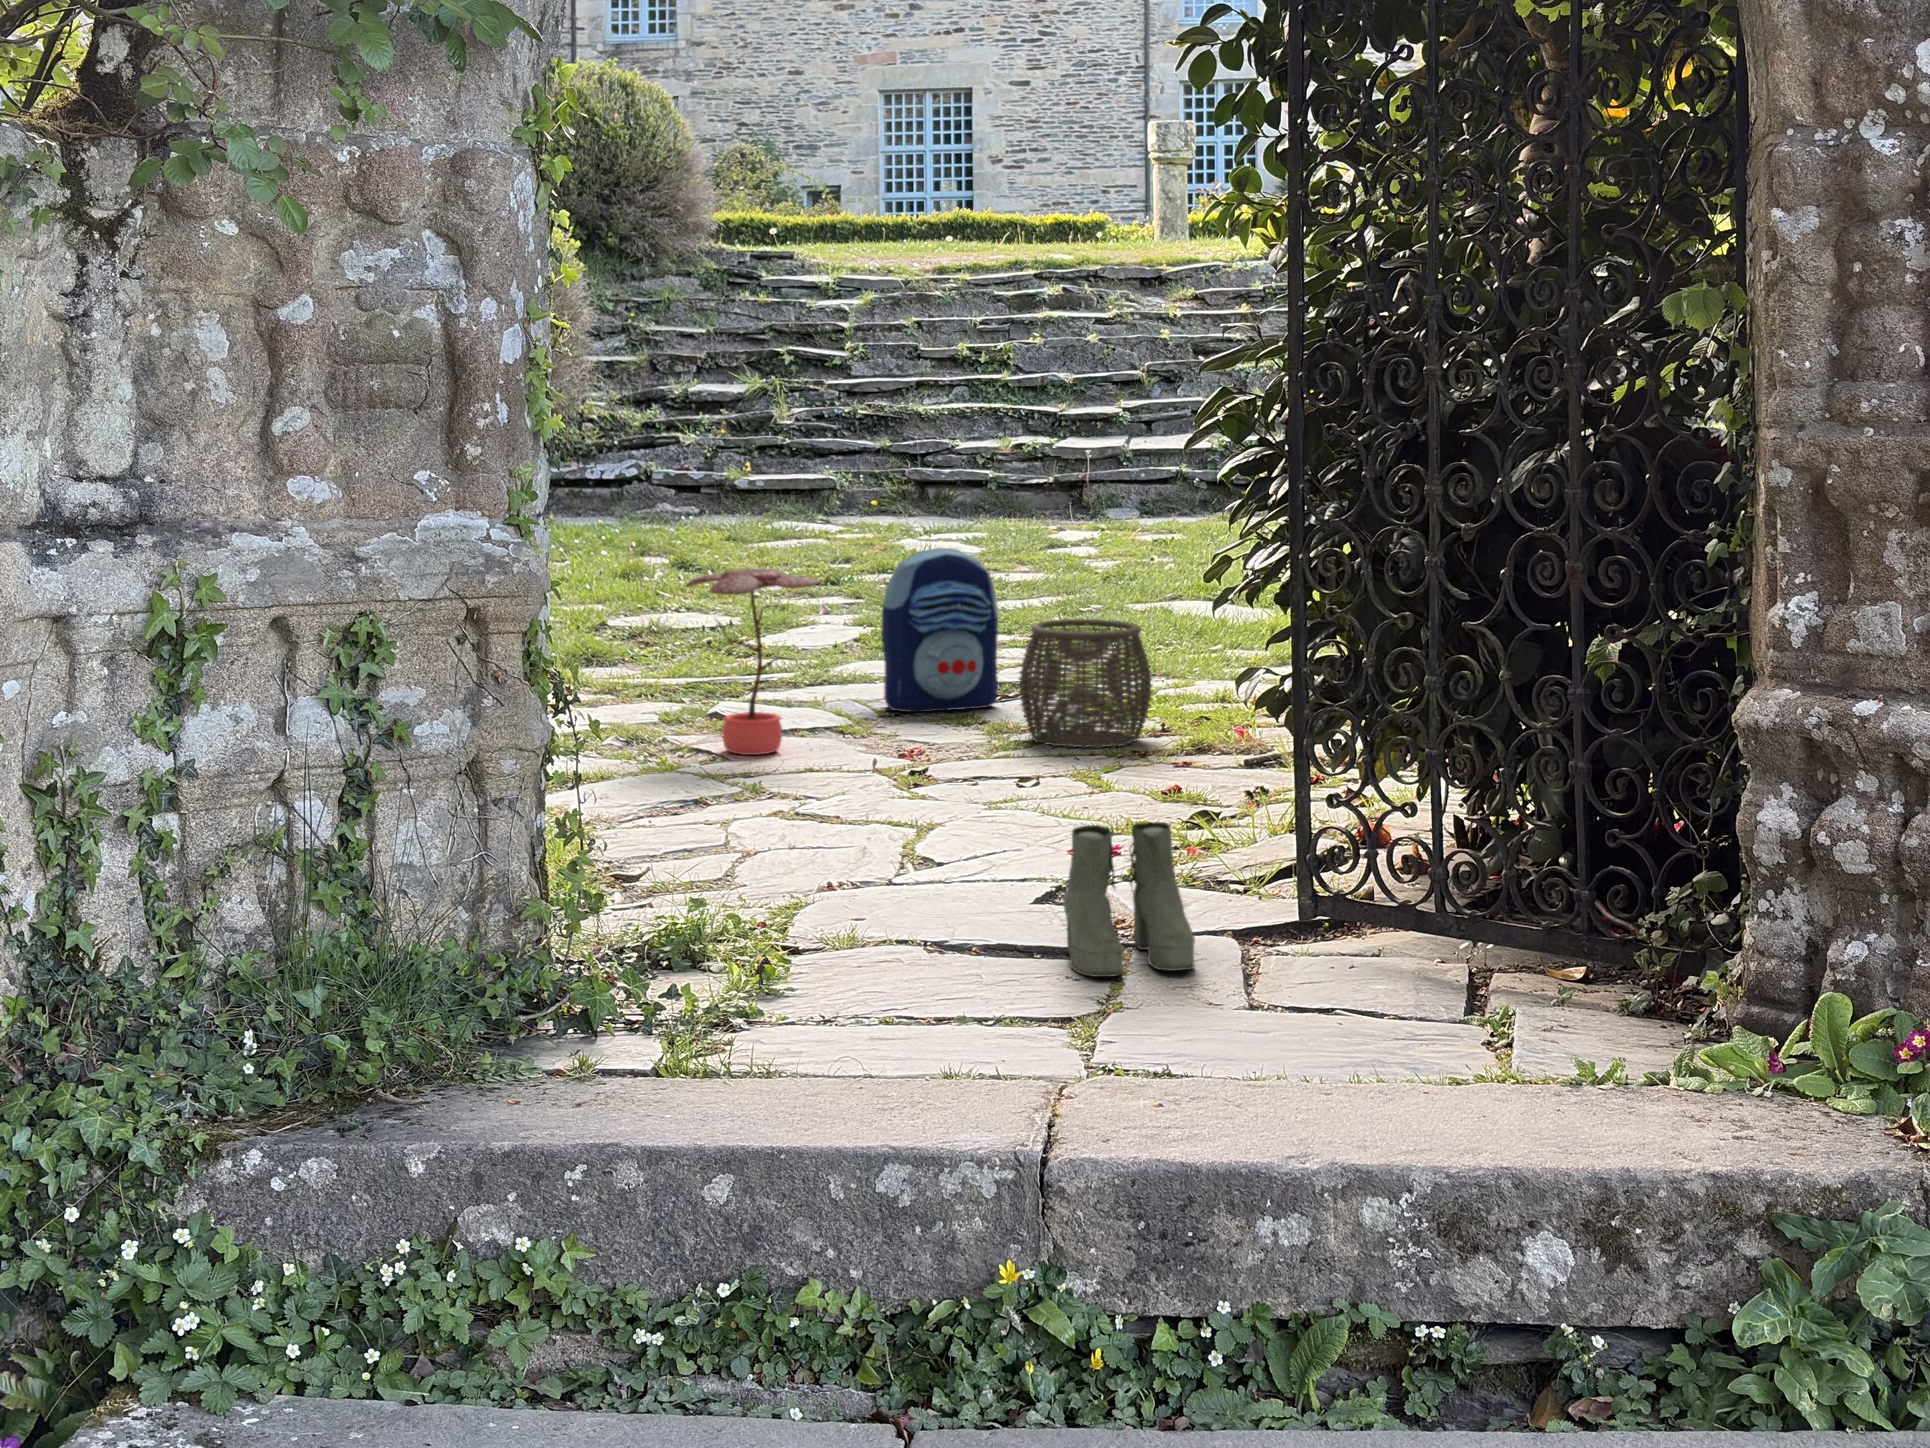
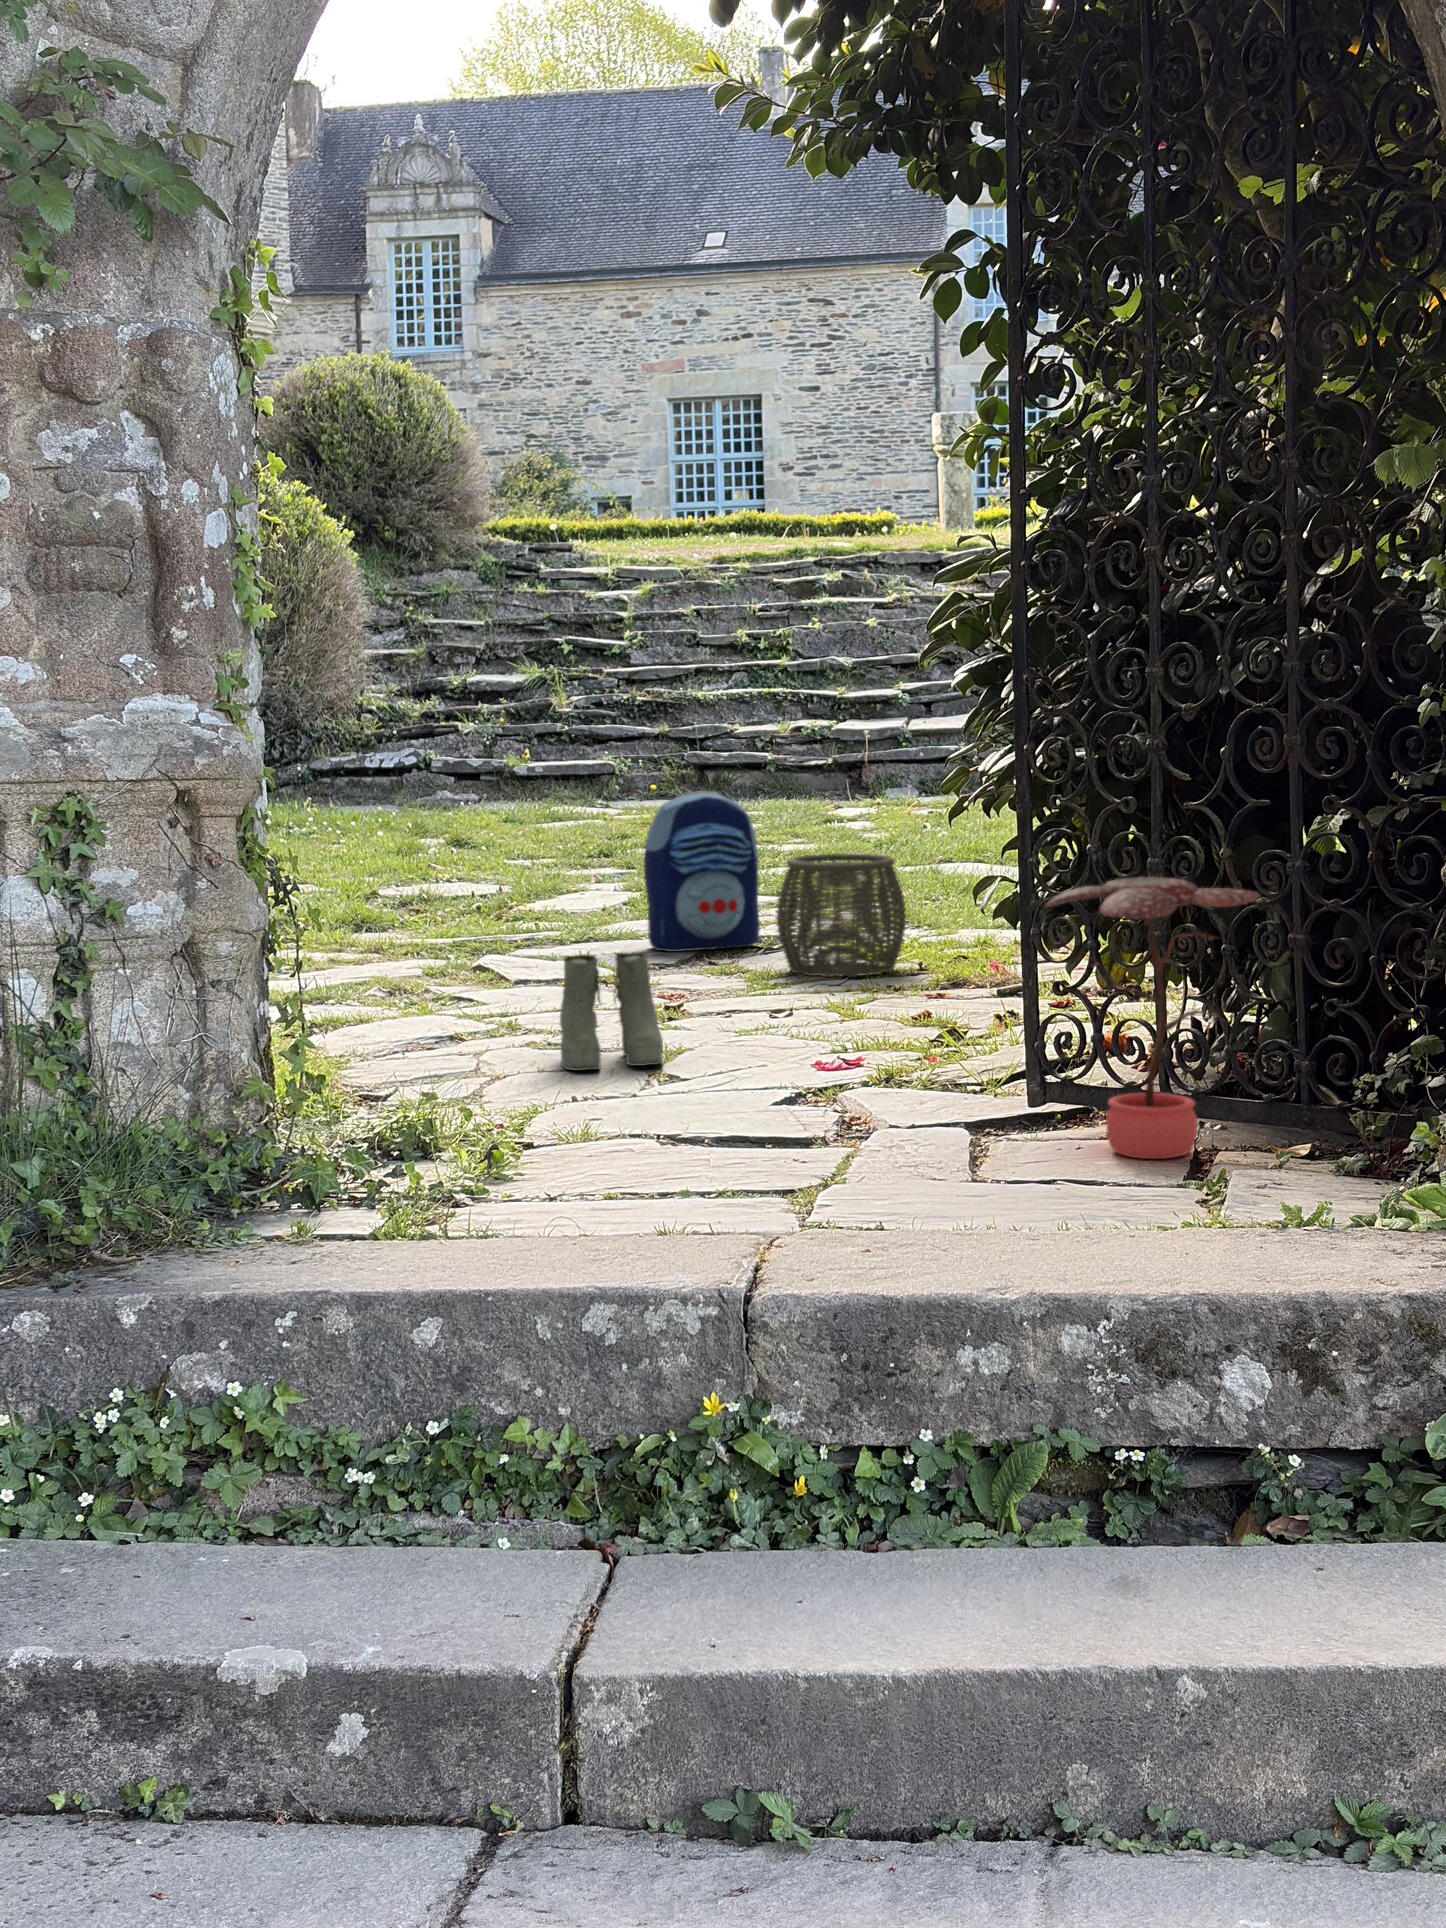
potted plant: present [686,568,822,755] -> present [1046,877,1260,1159]
boots: present [1063,822,1195,977] -> present [560,952,663,1071]

